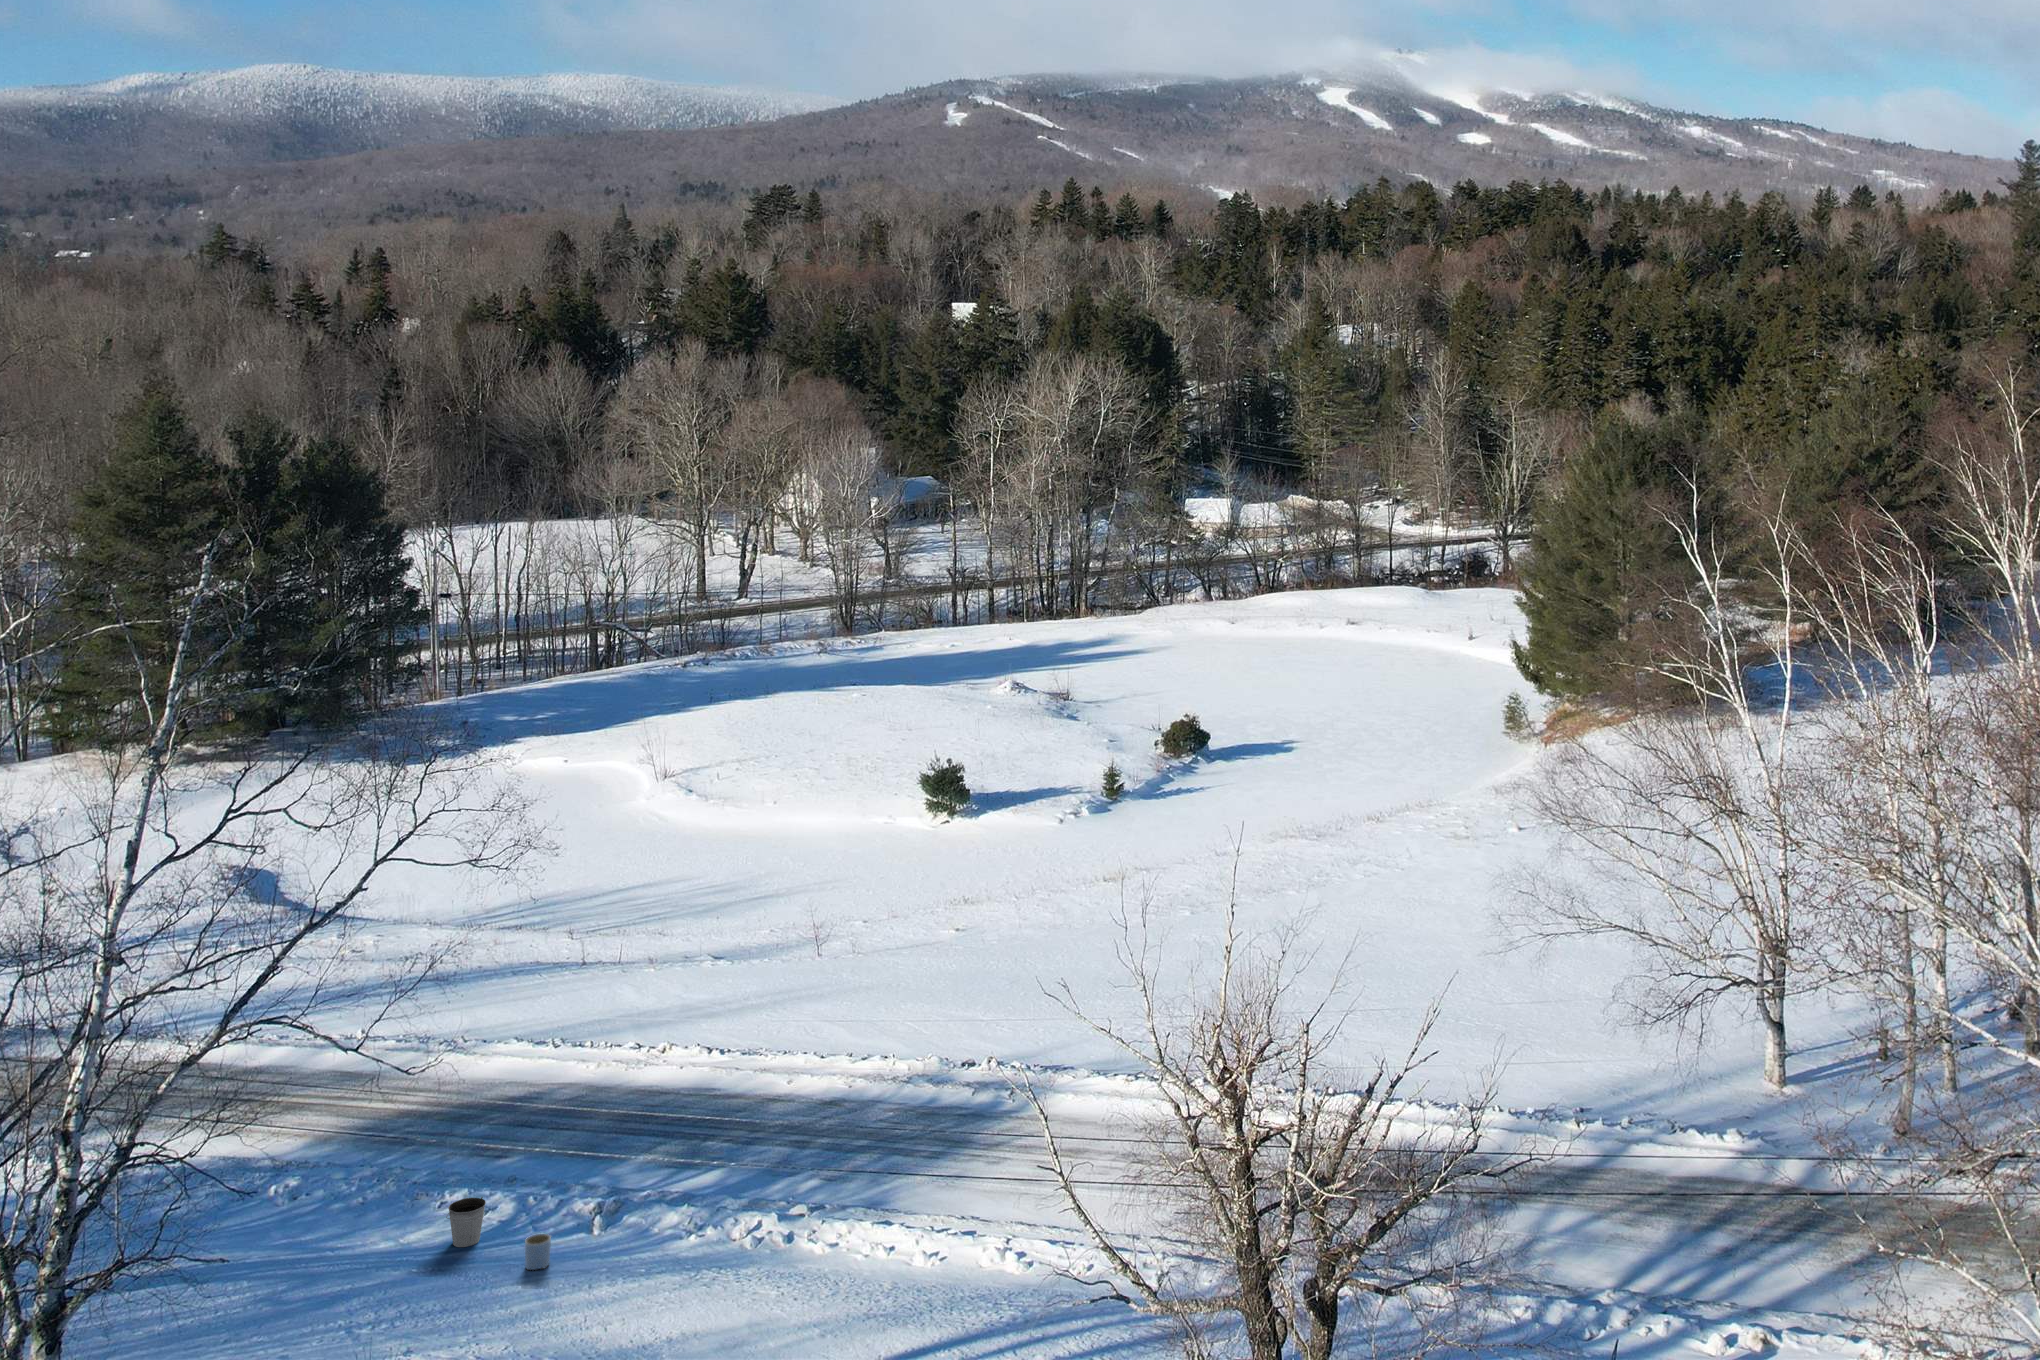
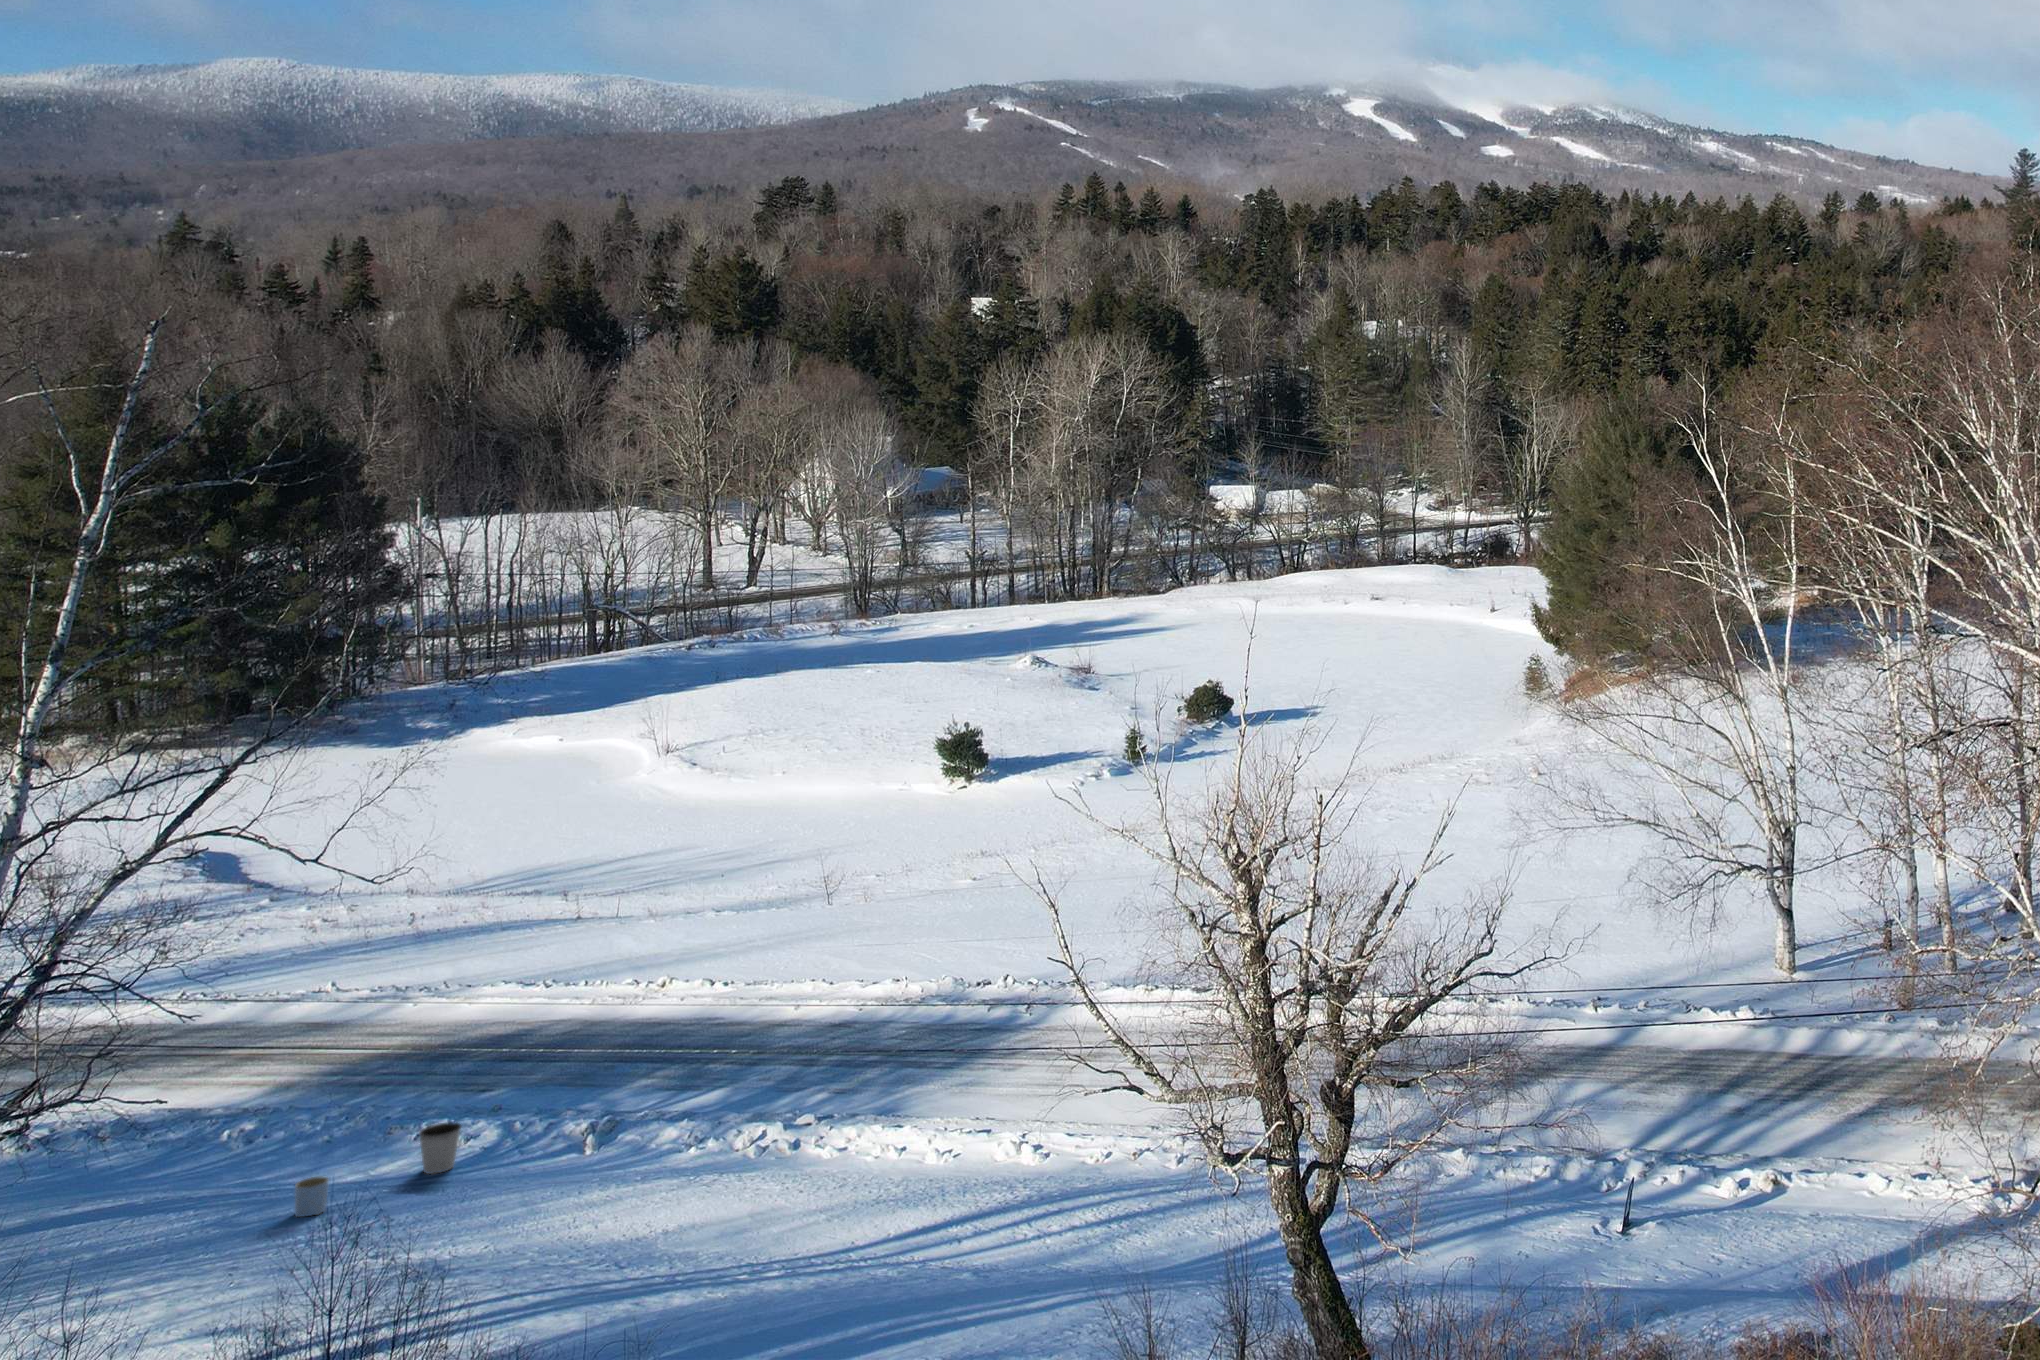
planter: present [525,1234,551,1270] -> present [295,1176,329,1217]

